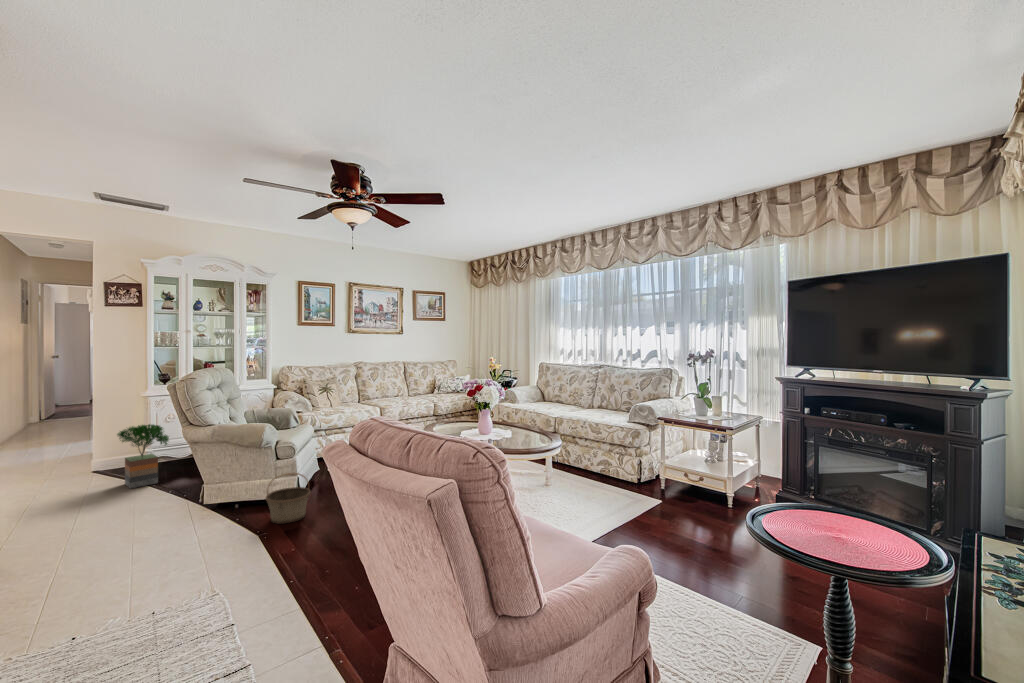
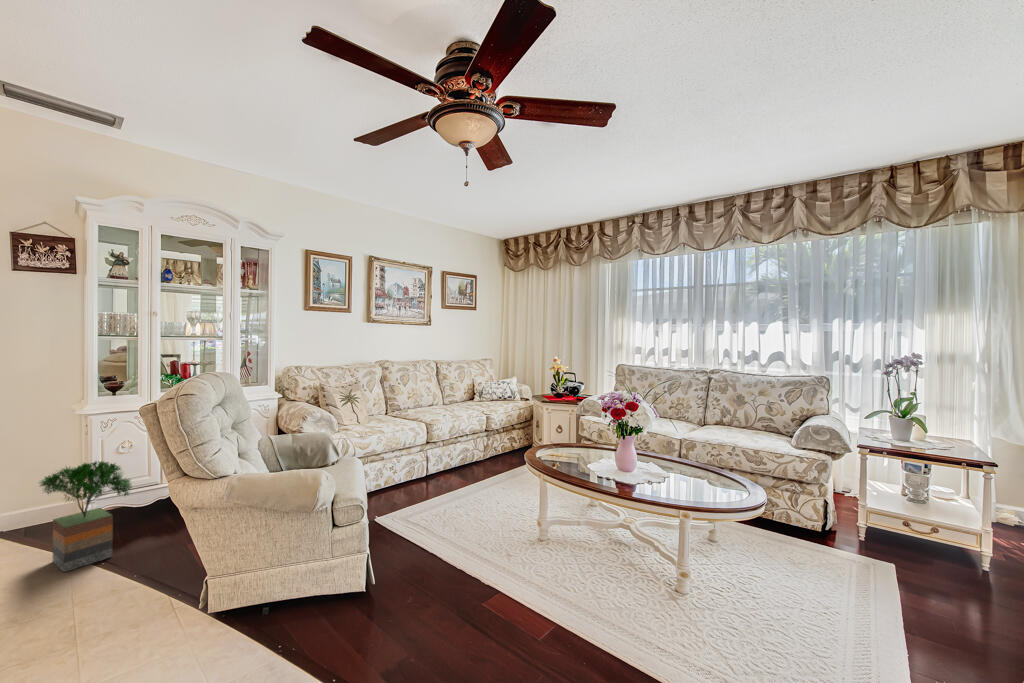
basket: present [266,473,311,524] -> none [336,551,406,644]

